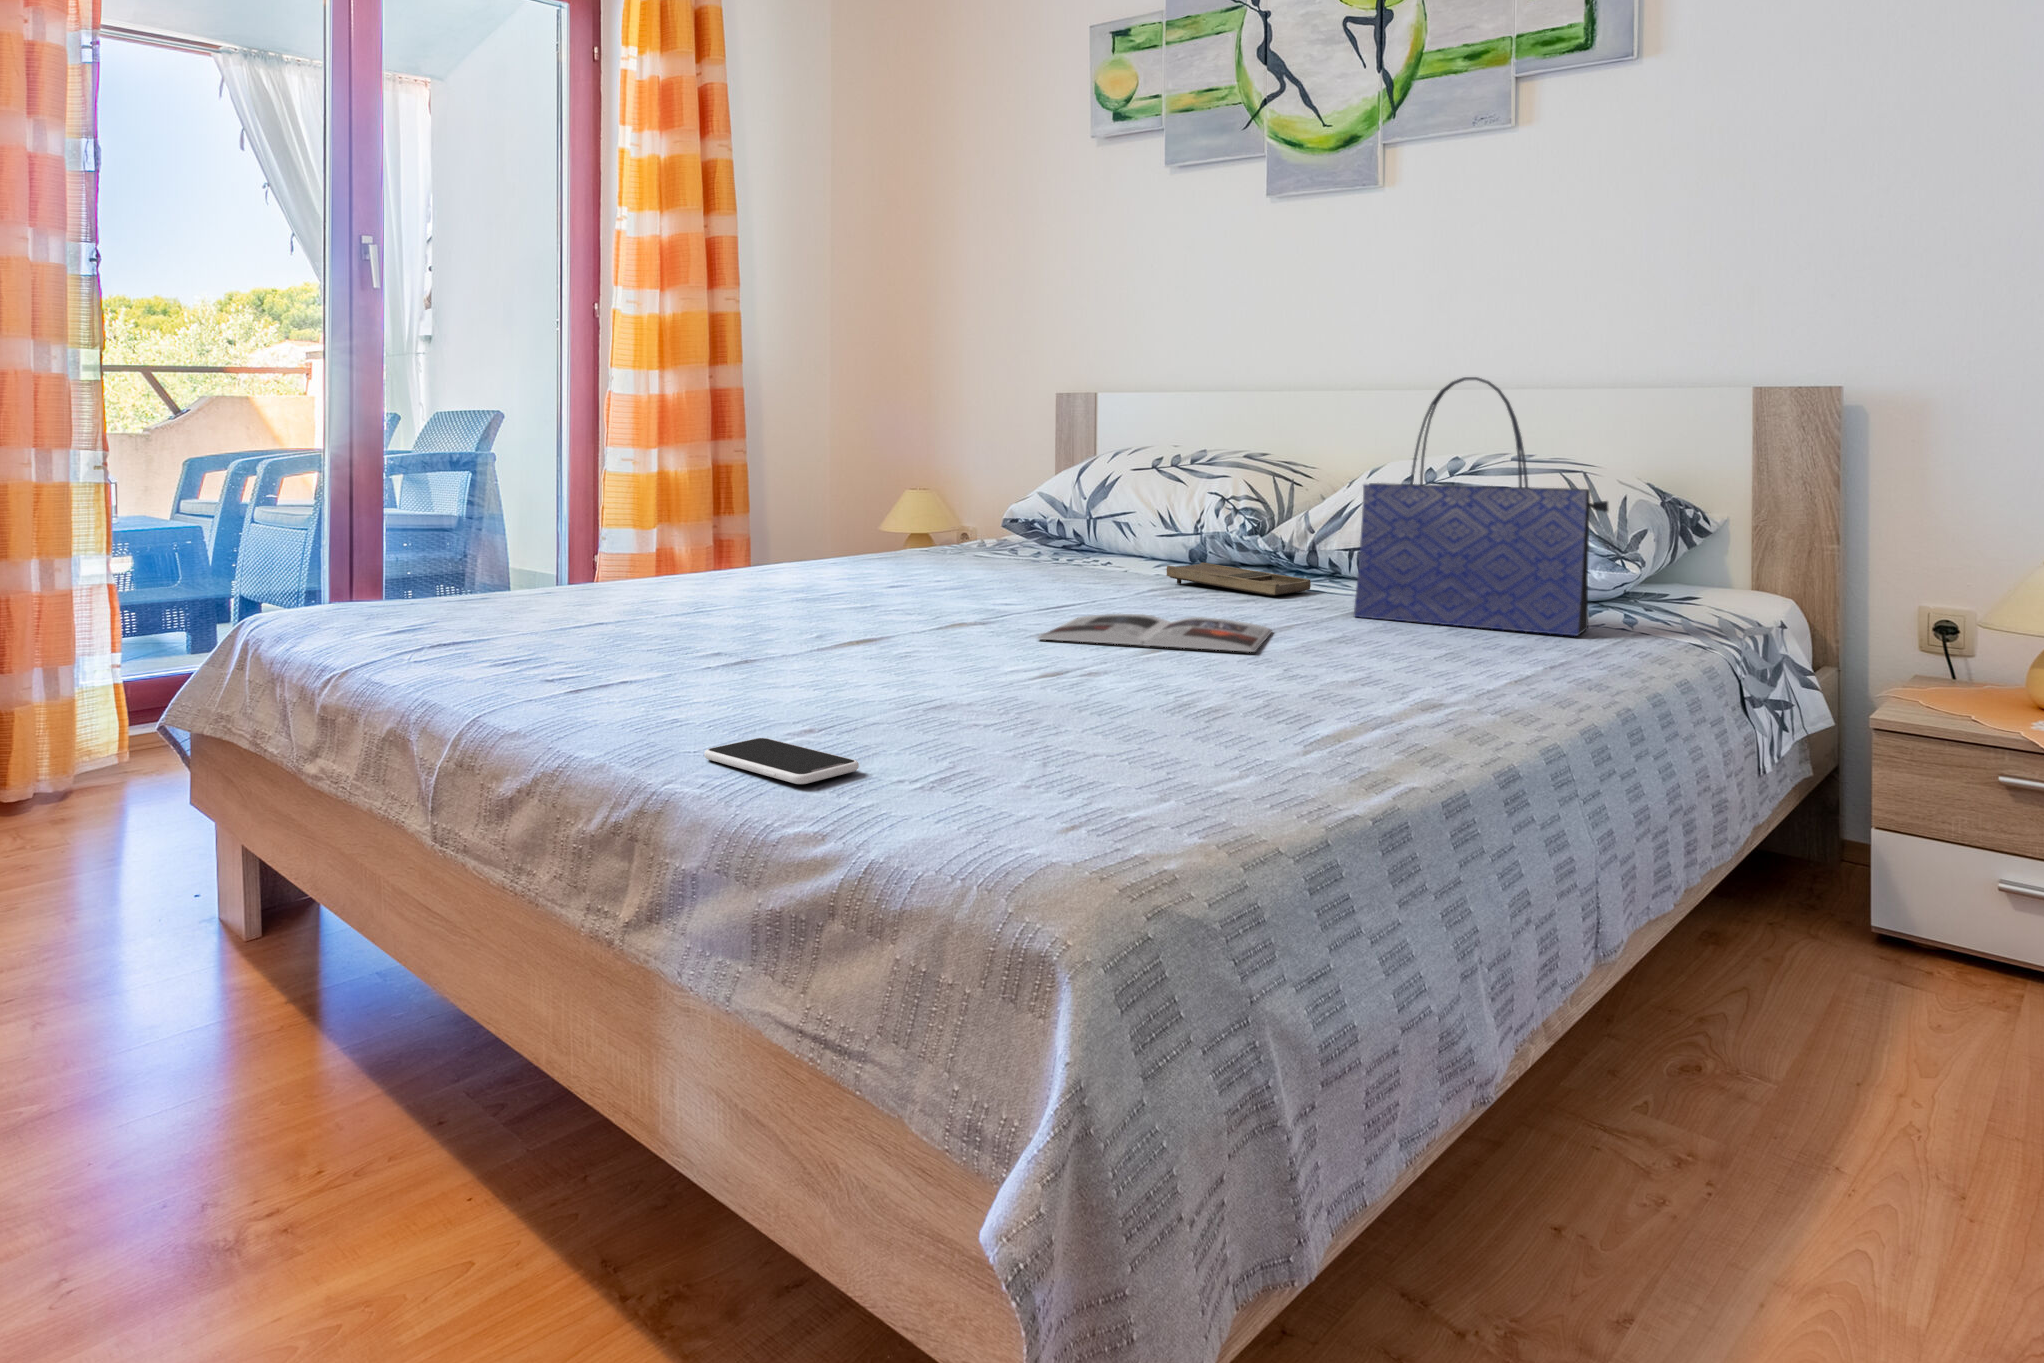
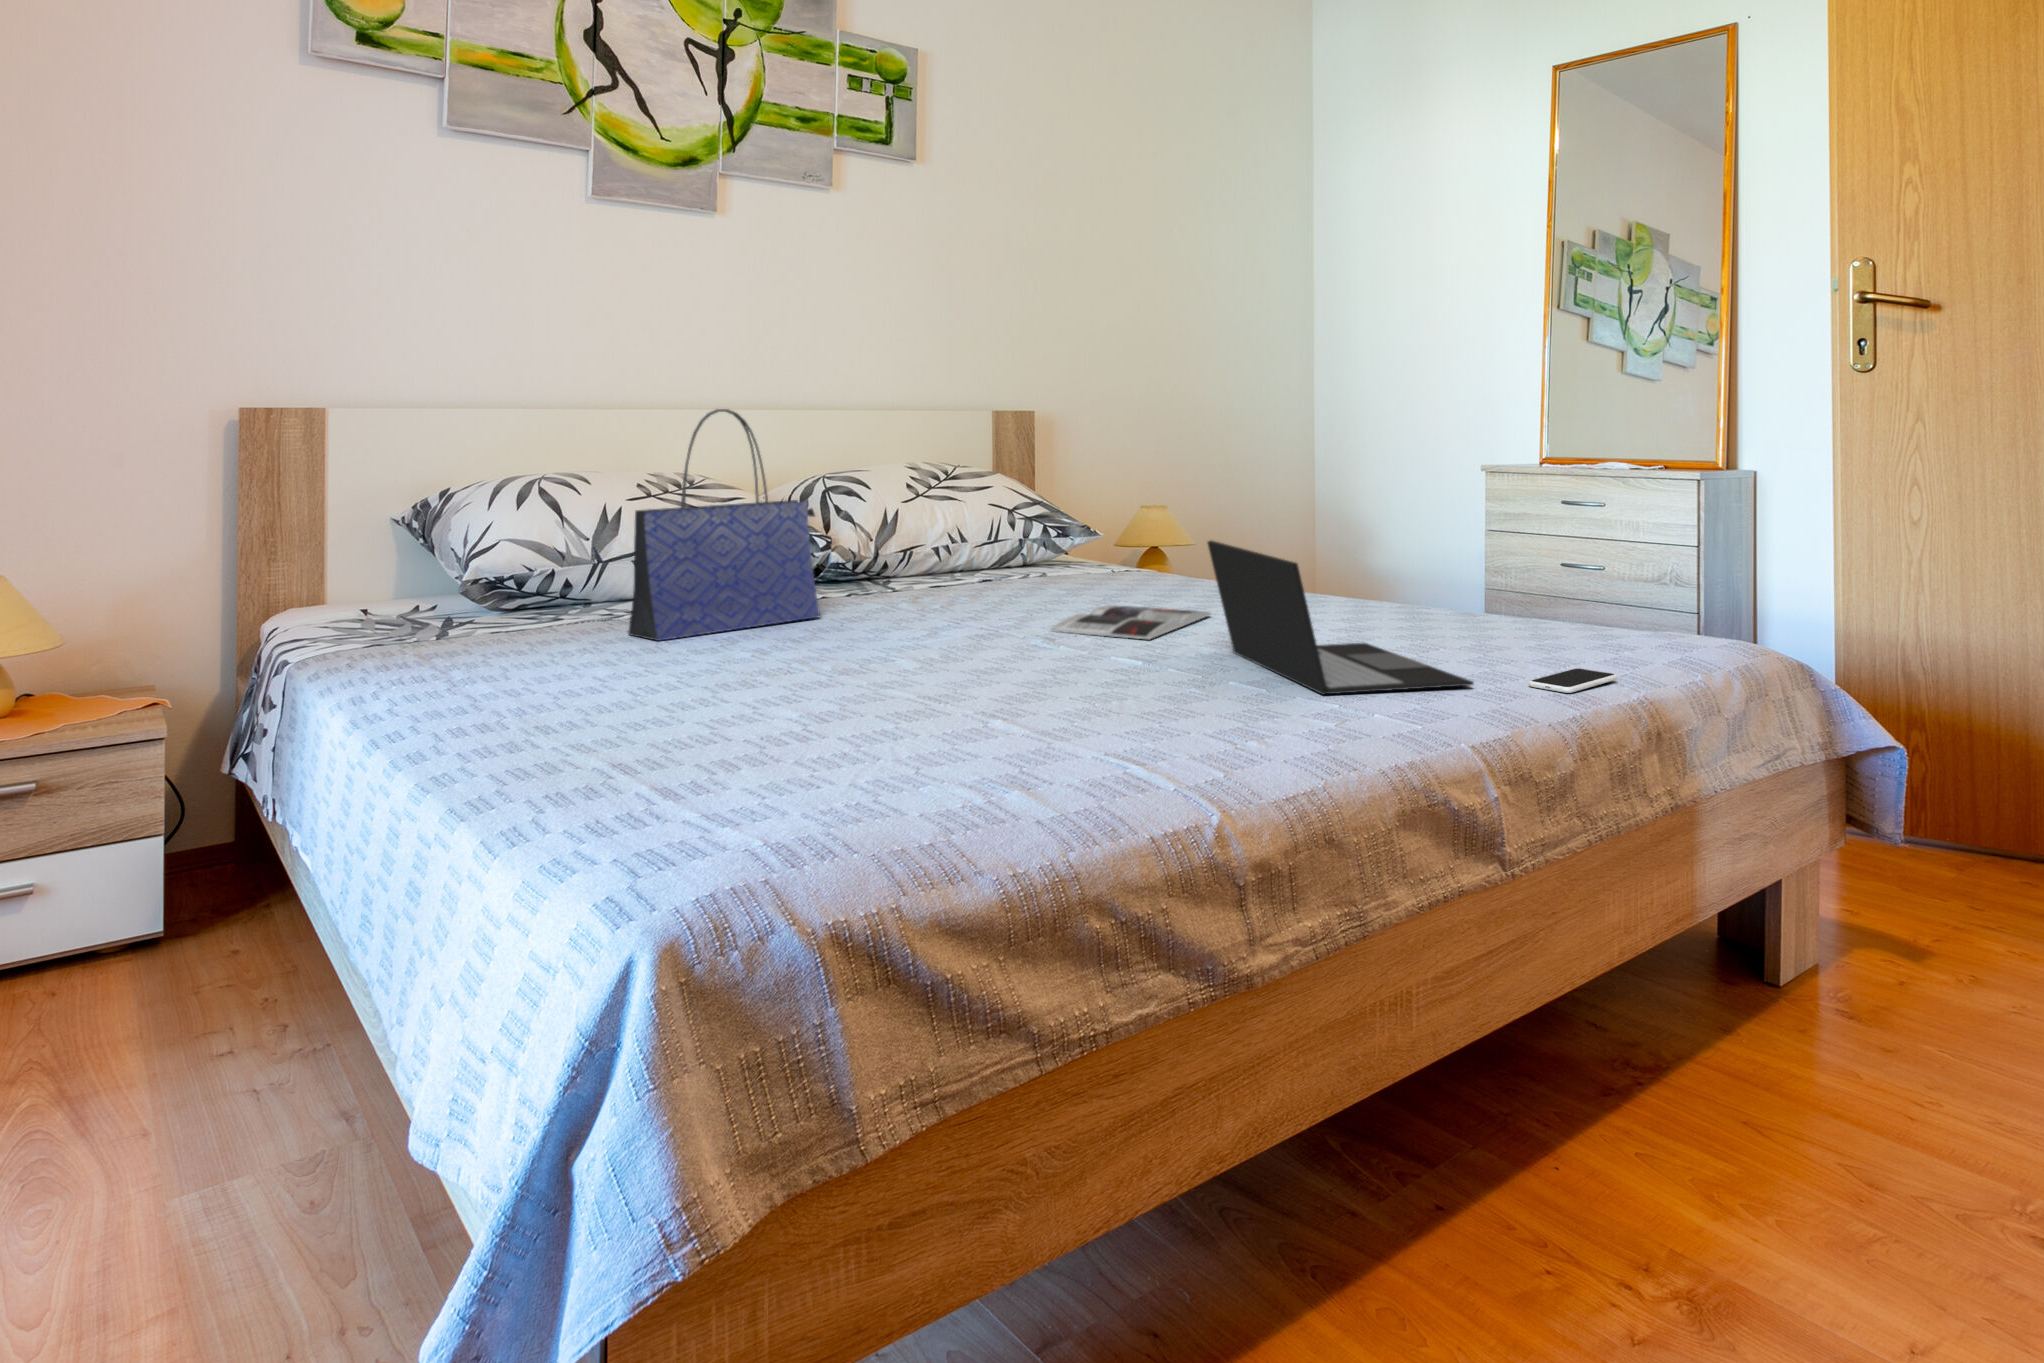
tote bag: present [1354,377,1609,636] -> present [628,409,820,641]
laptop: none [701,515,1048,719] -> present [1207,541,1474,695]
tray: present [1167,562,1311,595] -> none [819,580,954,604]

